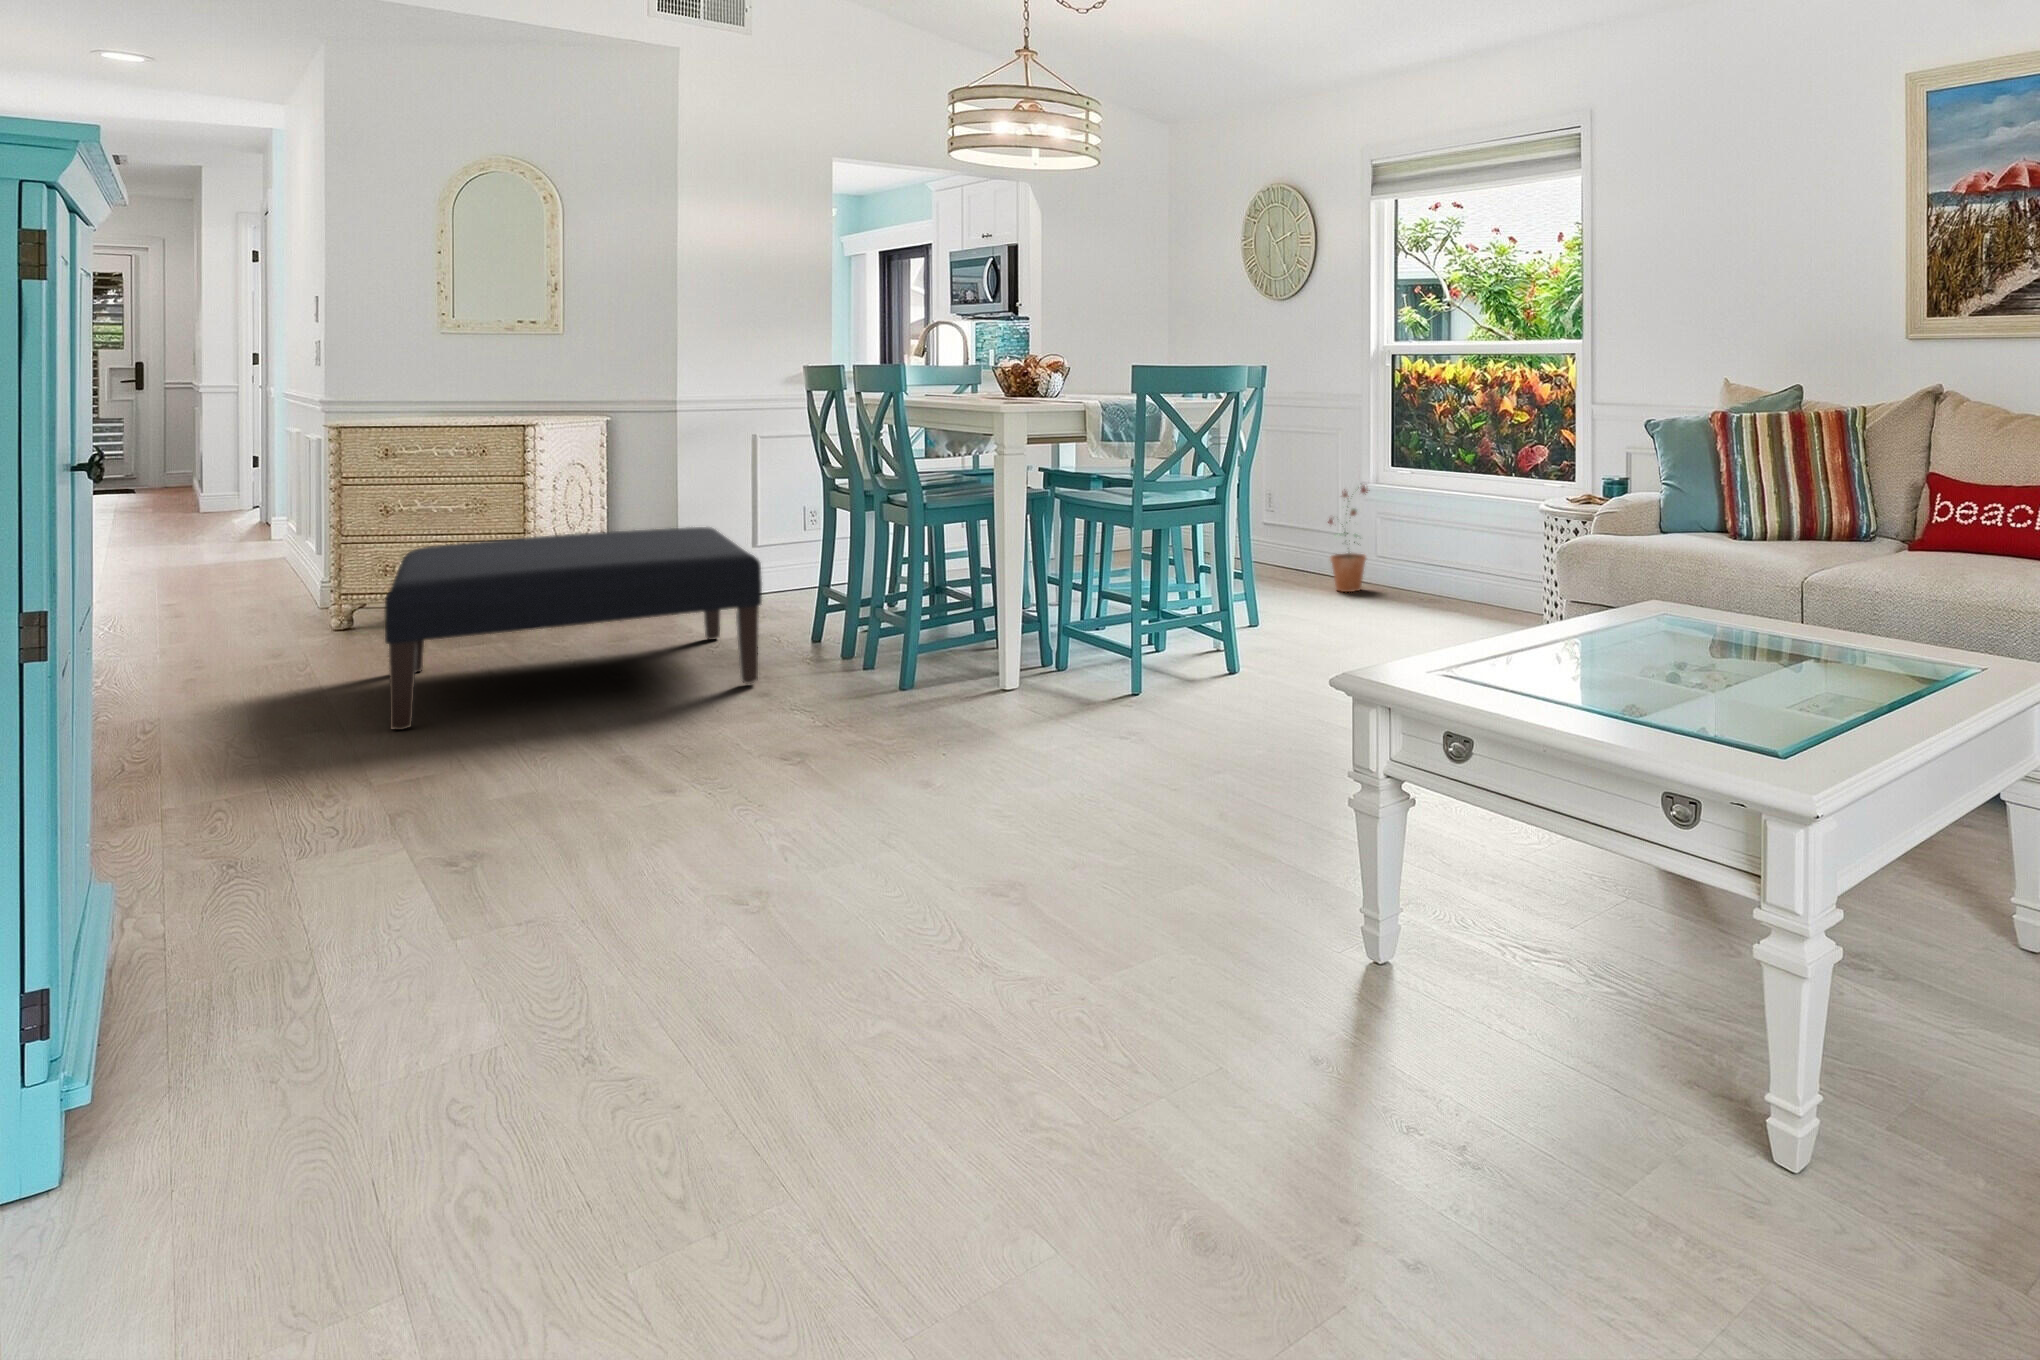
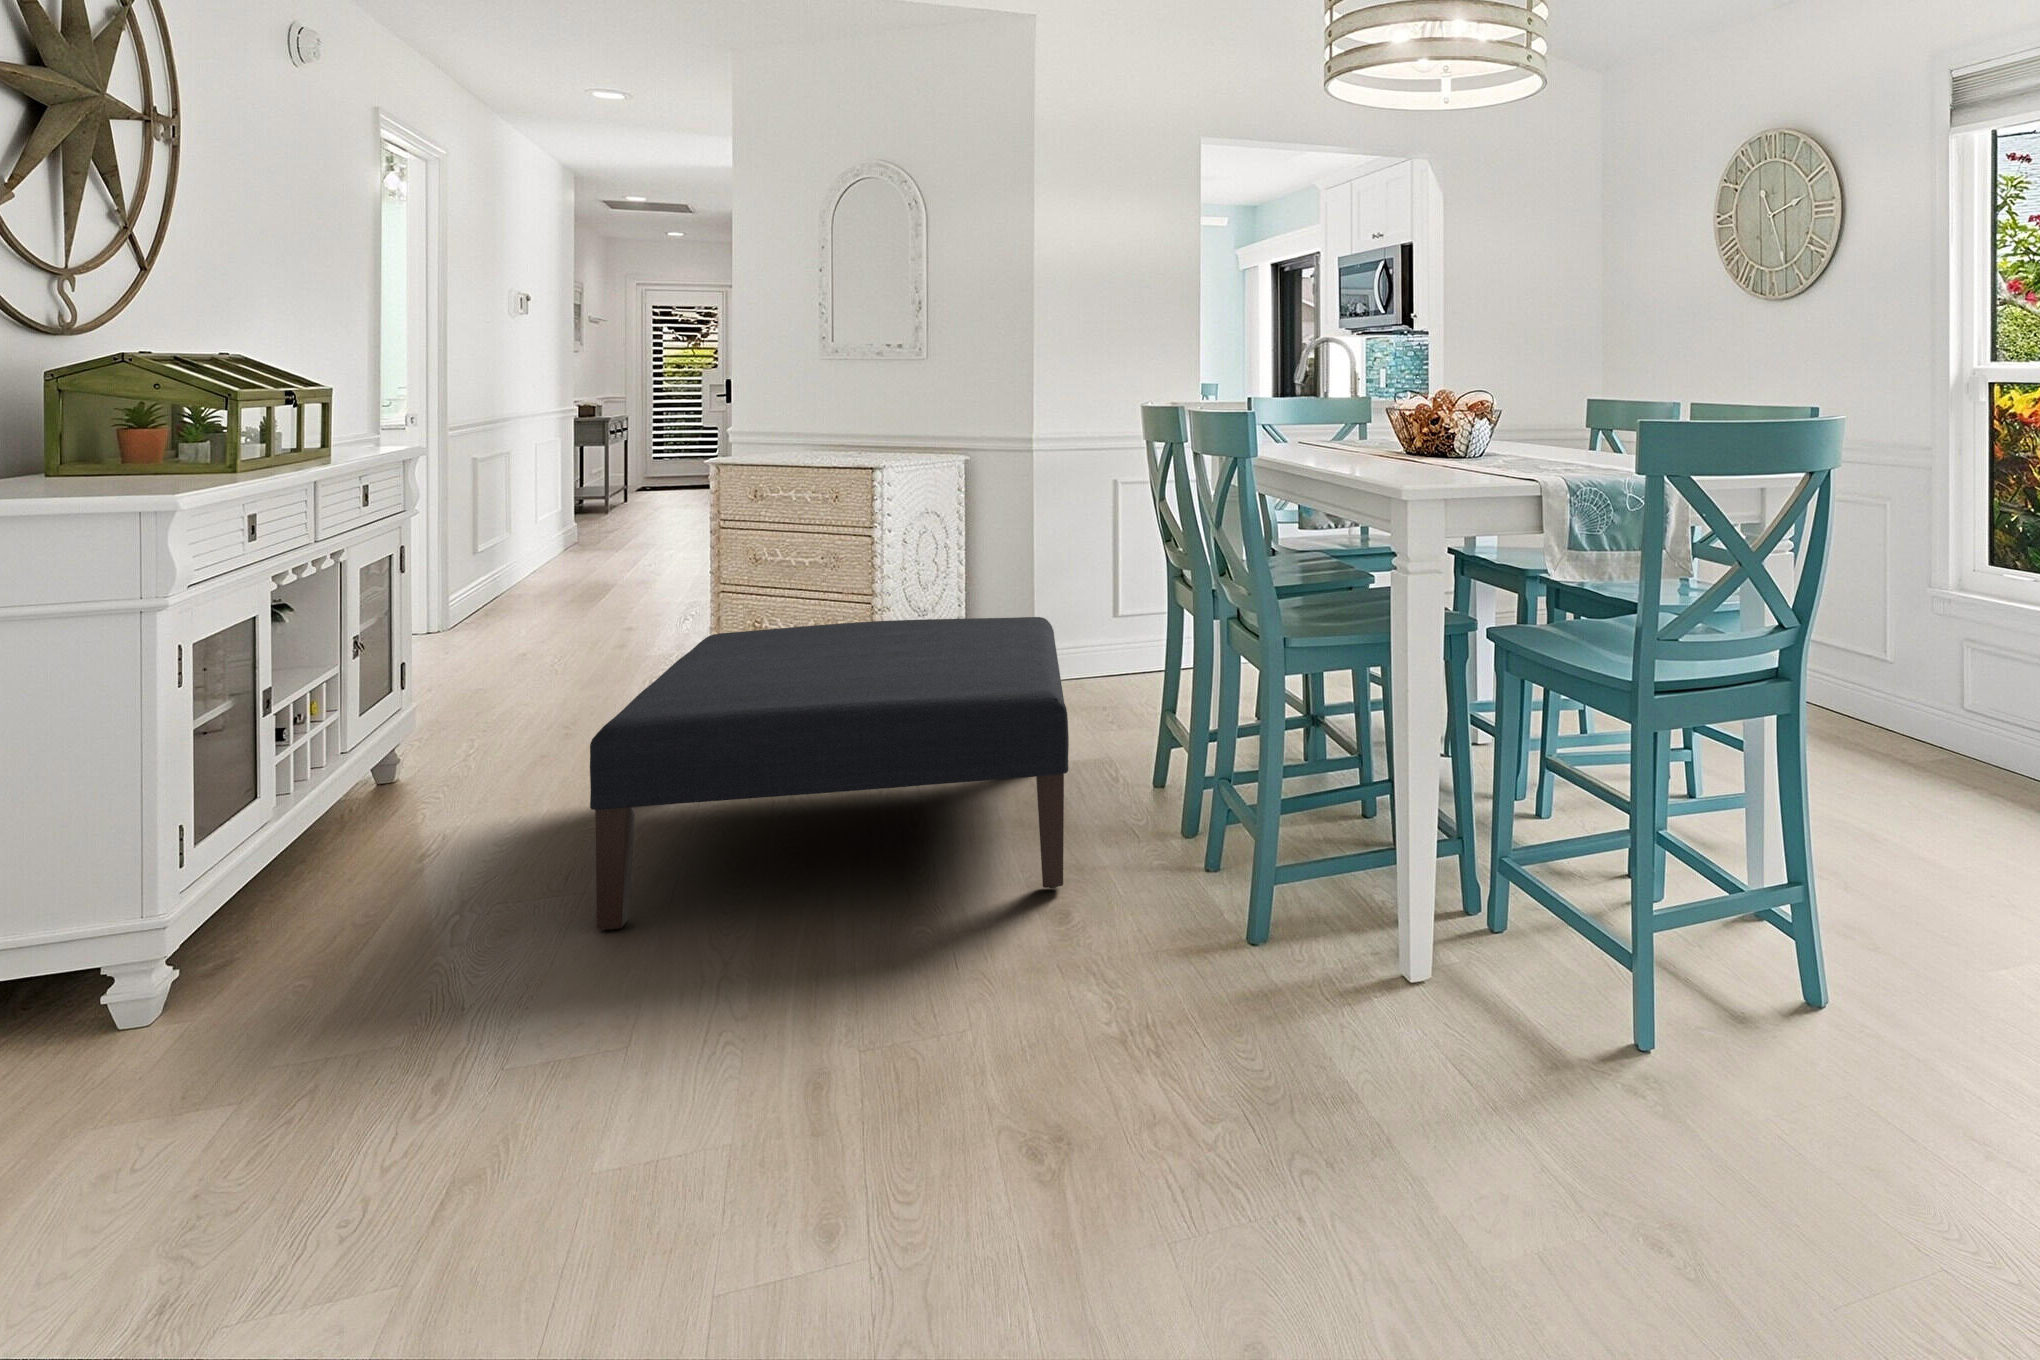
potted plant: present [1328,484,1368,592] -> none [1880,589,1955,762]

